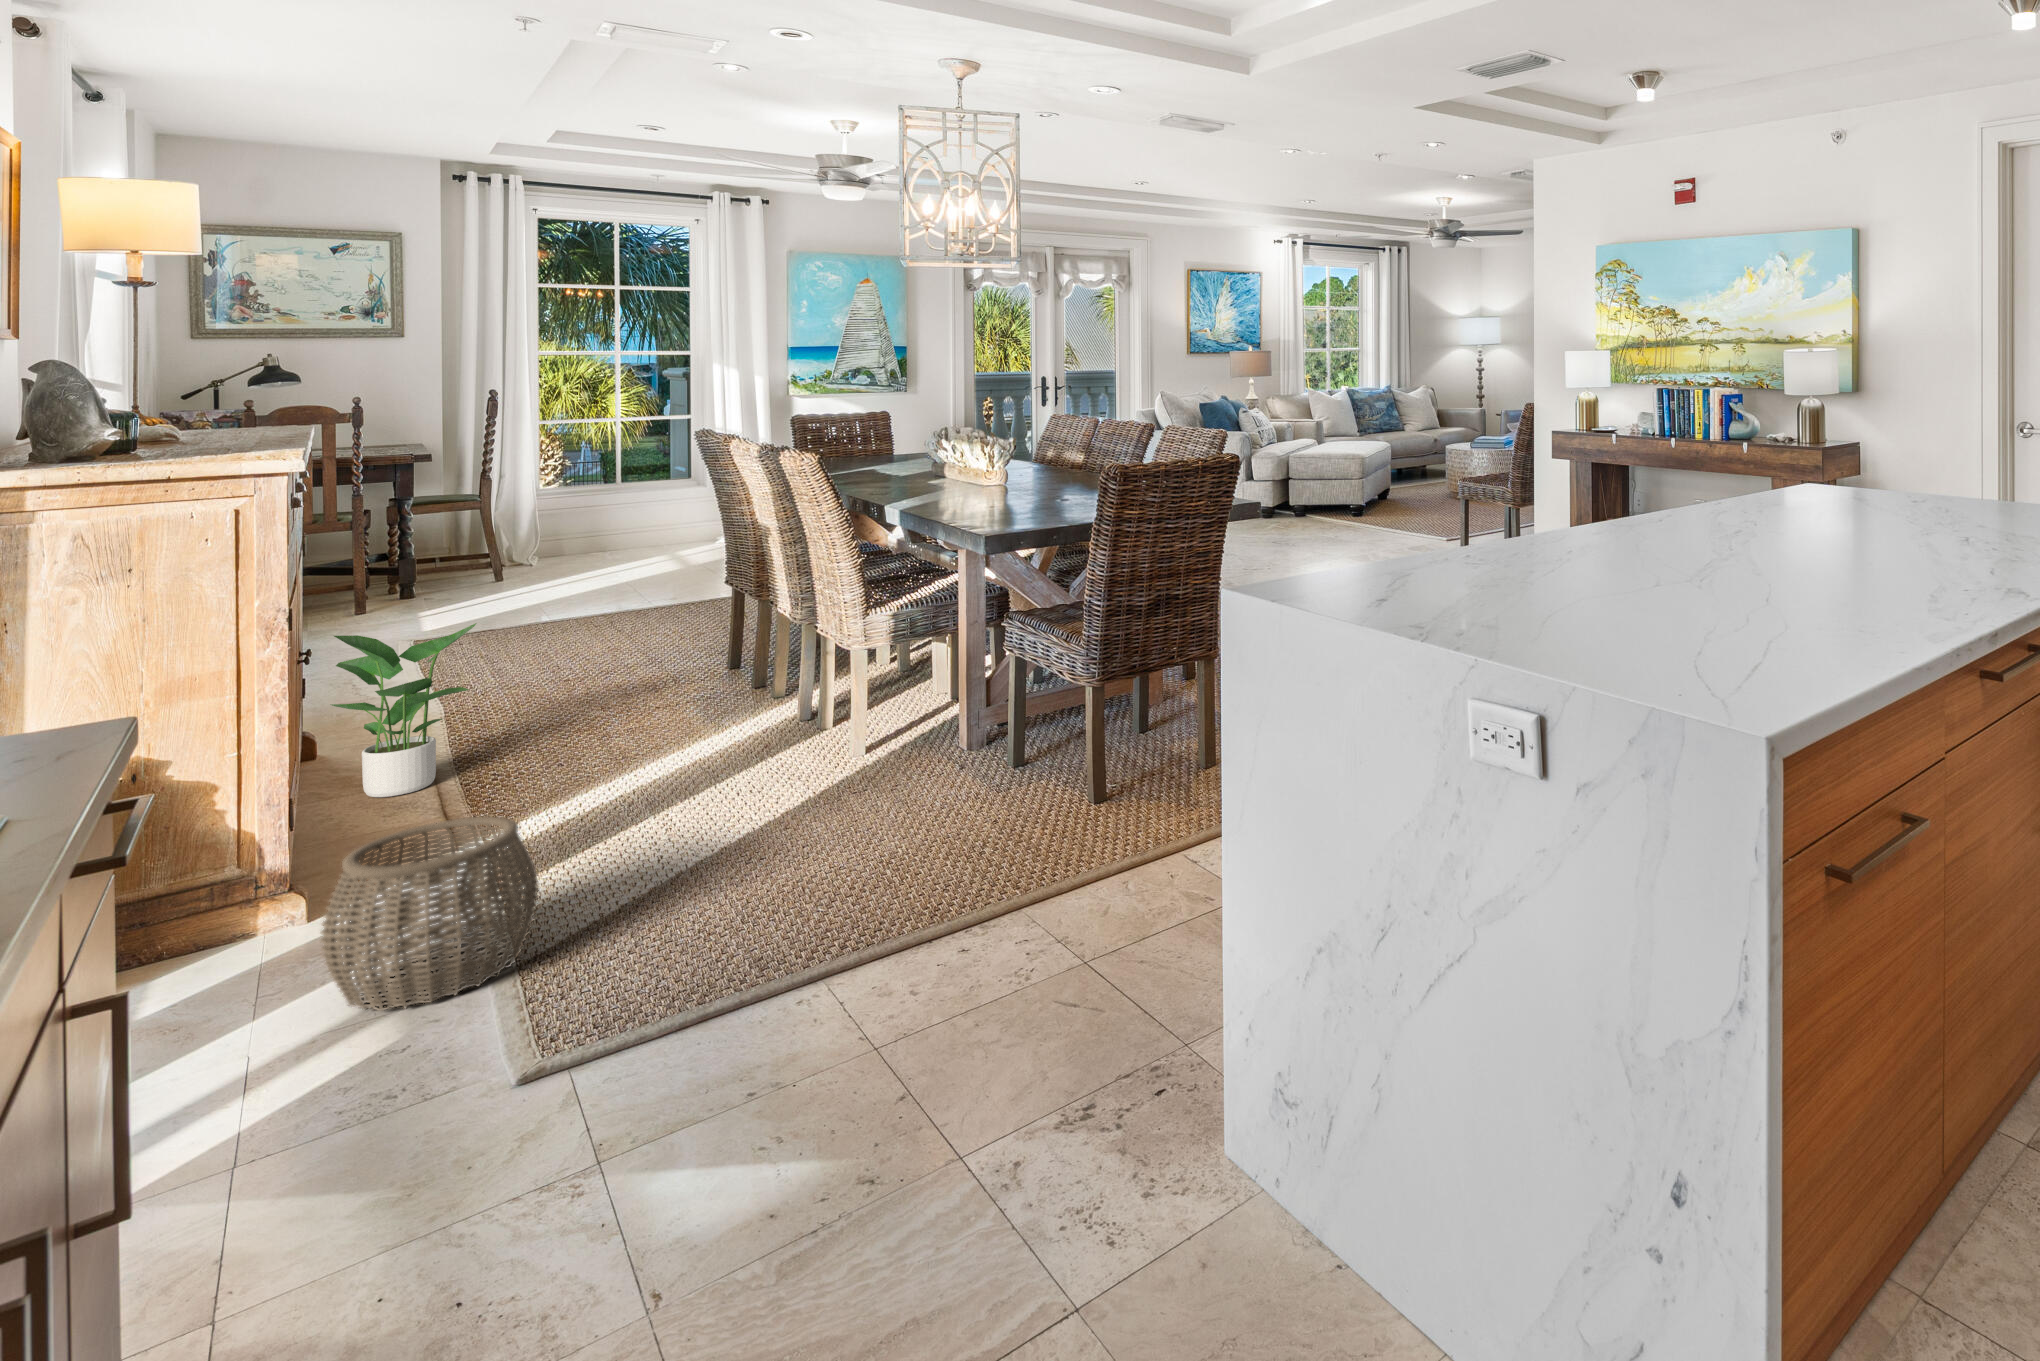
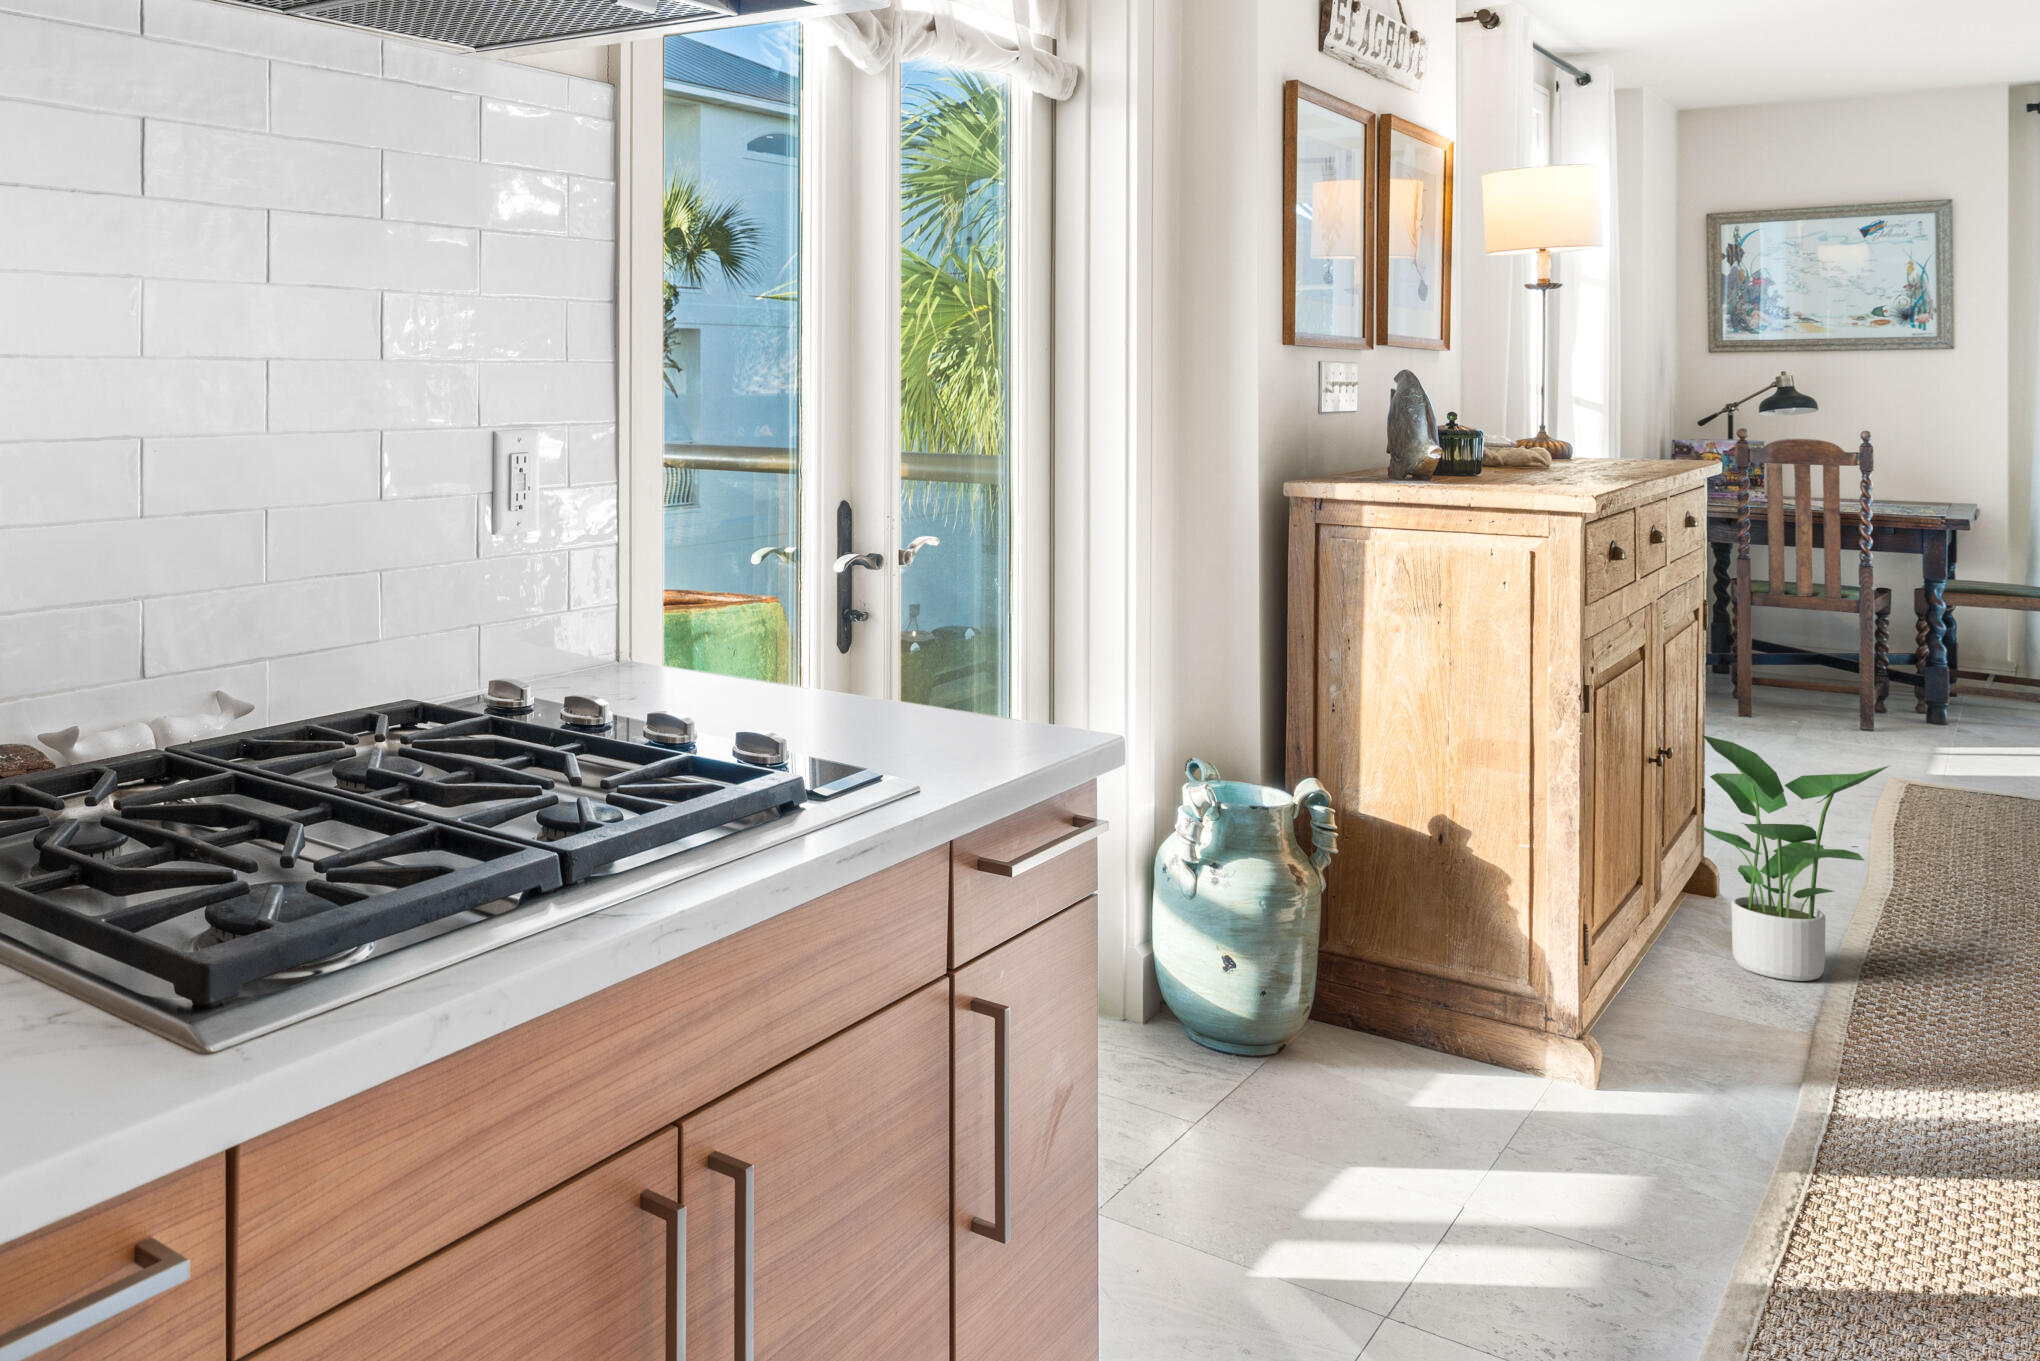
woven basket: present [320,816,539,1011] -> none [1538,1013,1818,1288]

